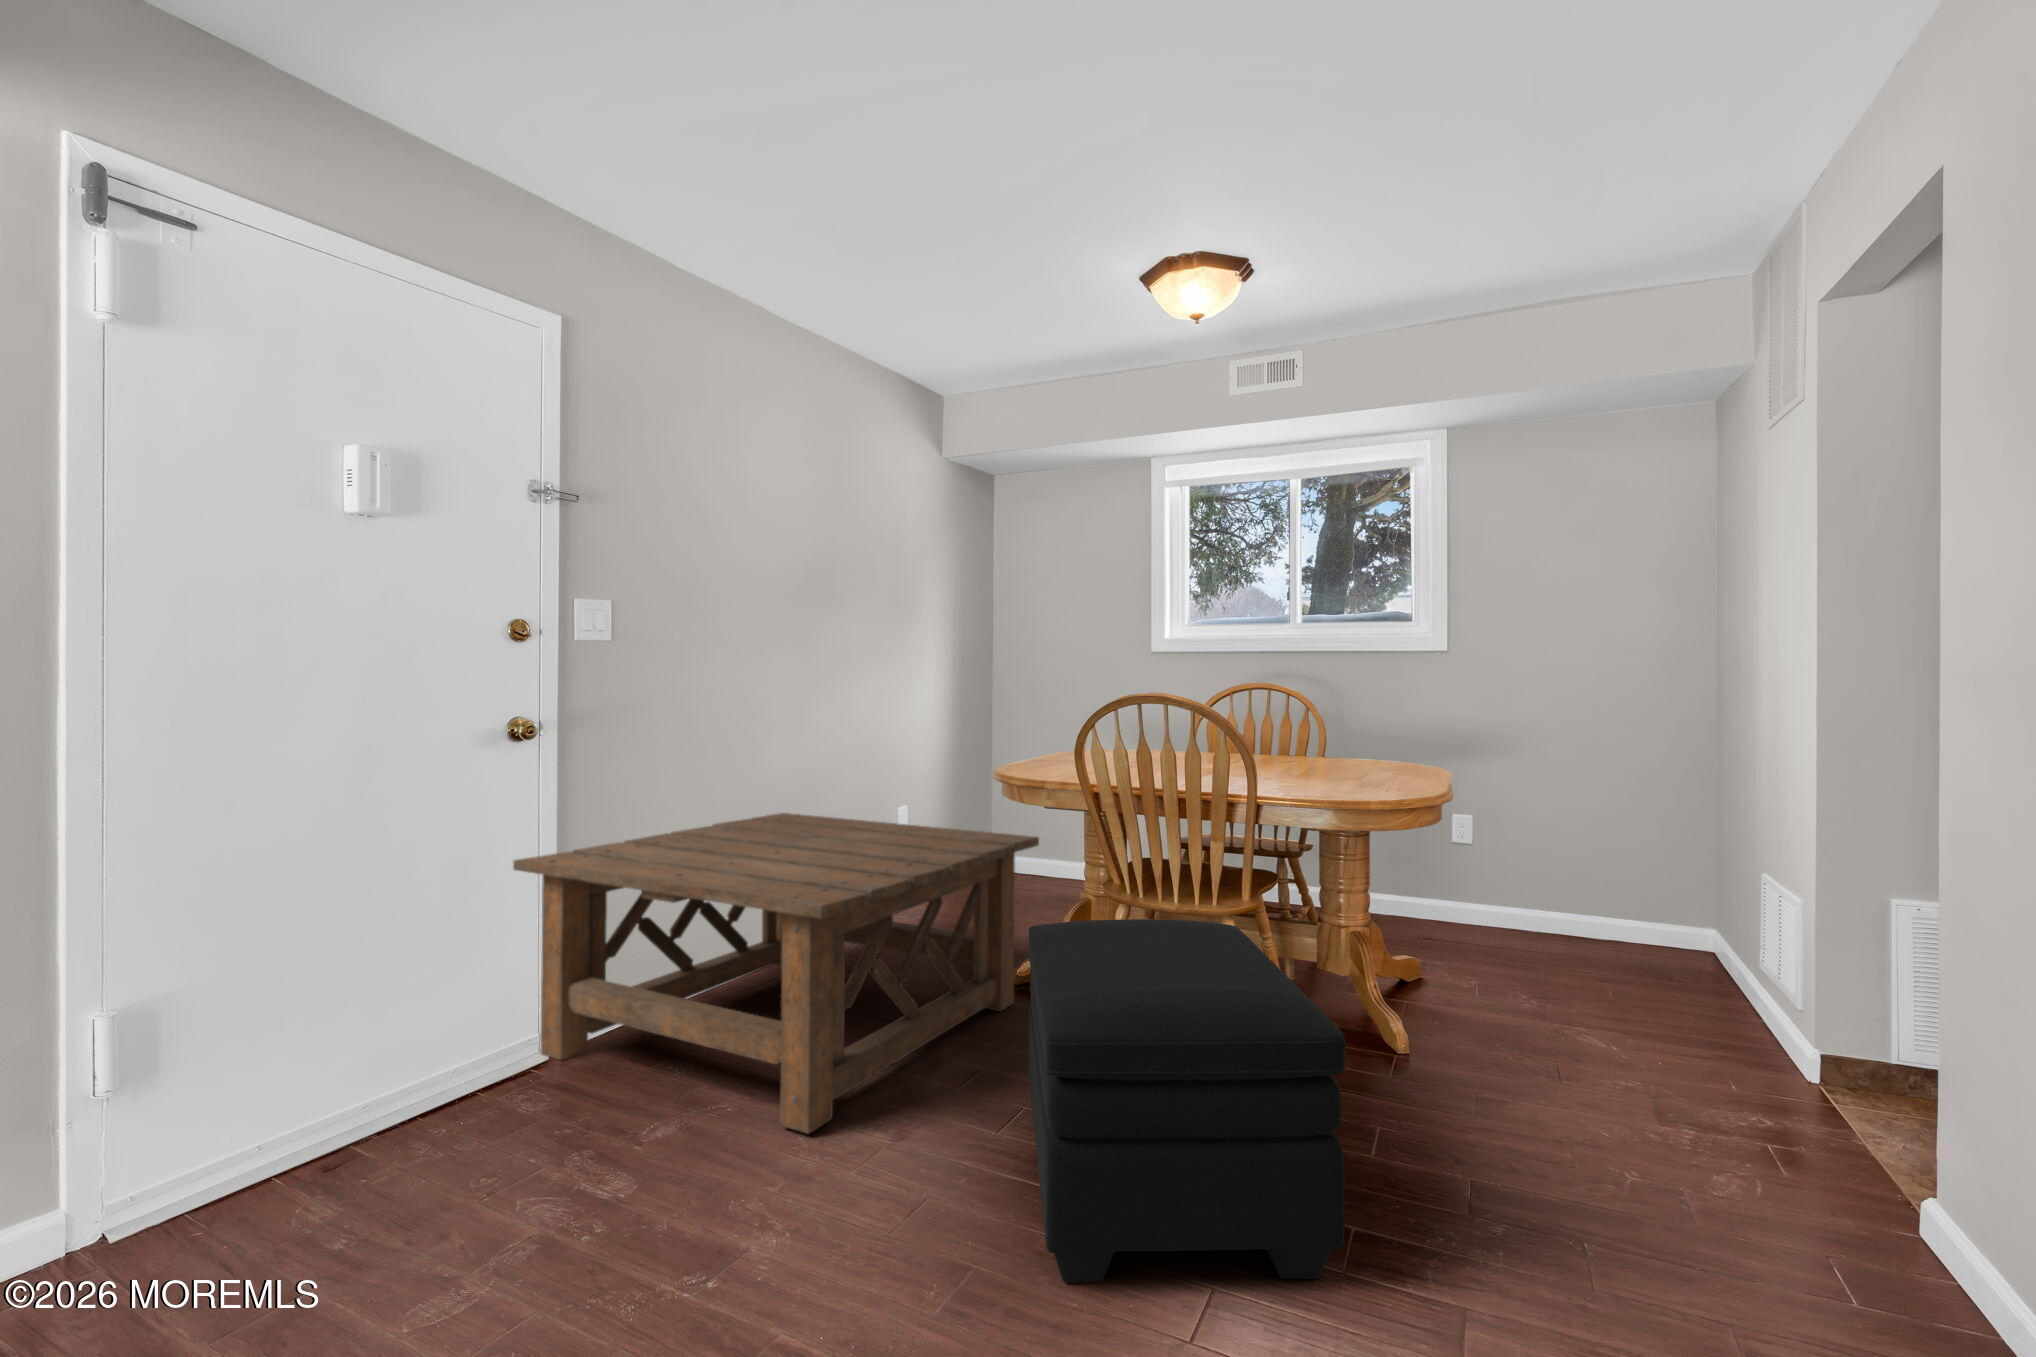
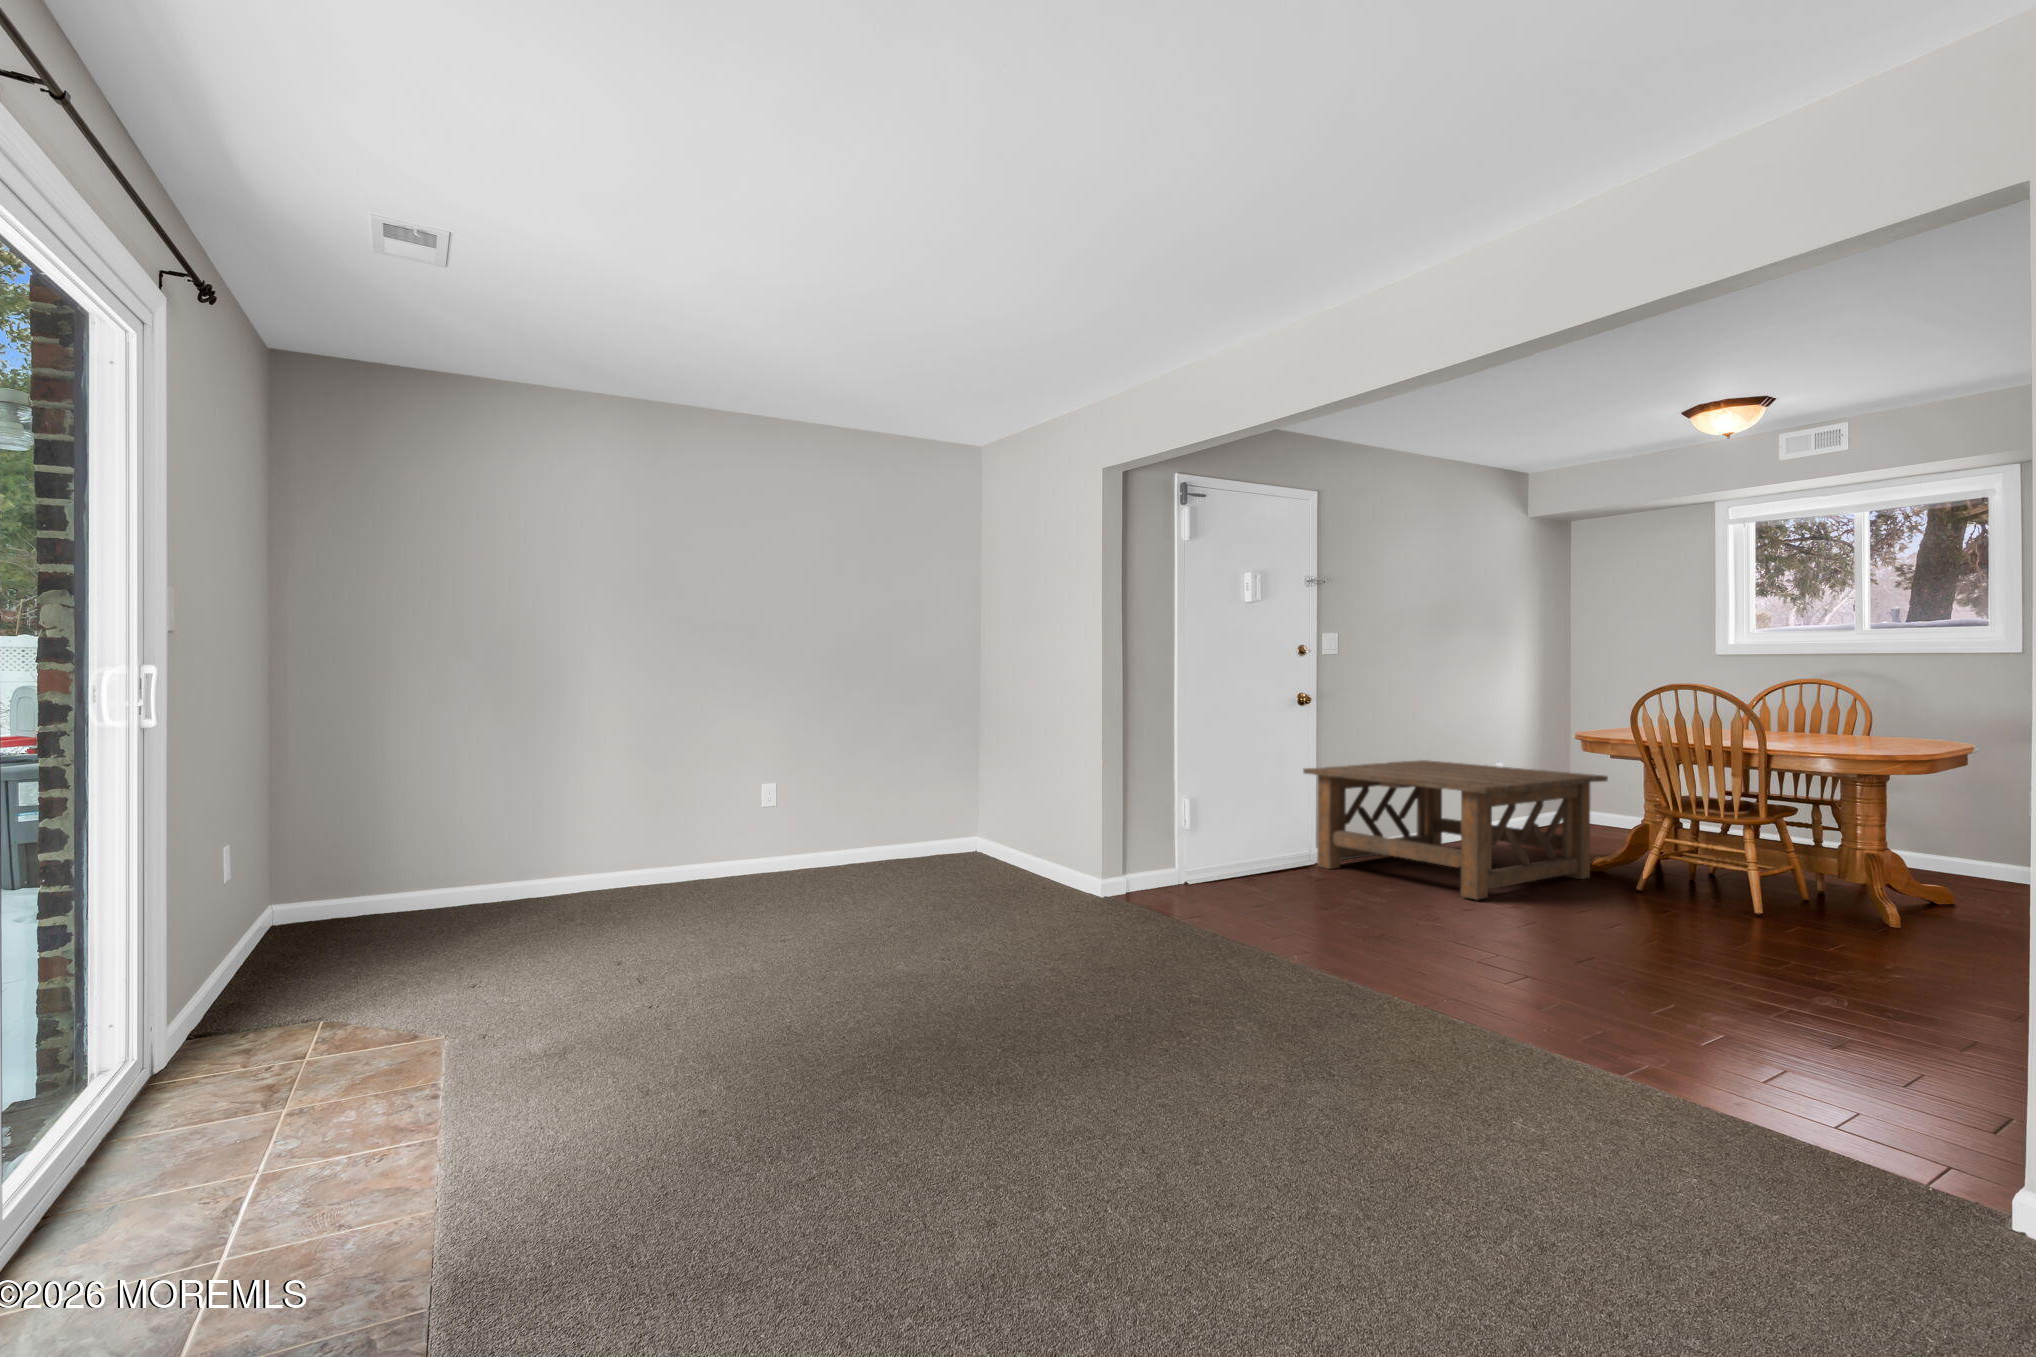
ottoman: present [1029,919,1346,1283] -> none [1601,810,1772,959]

